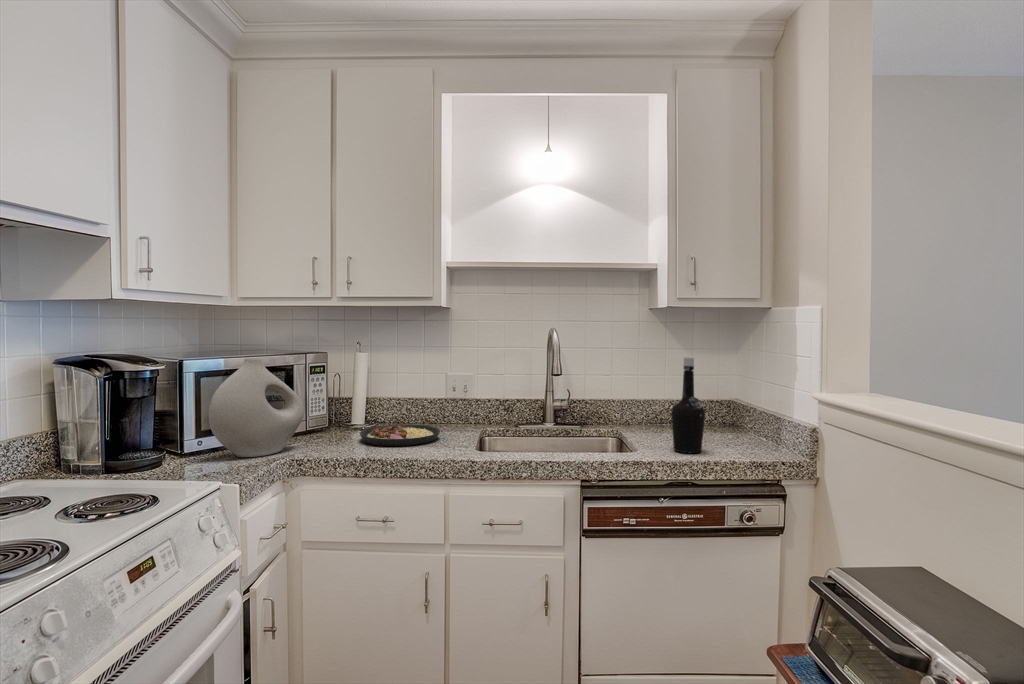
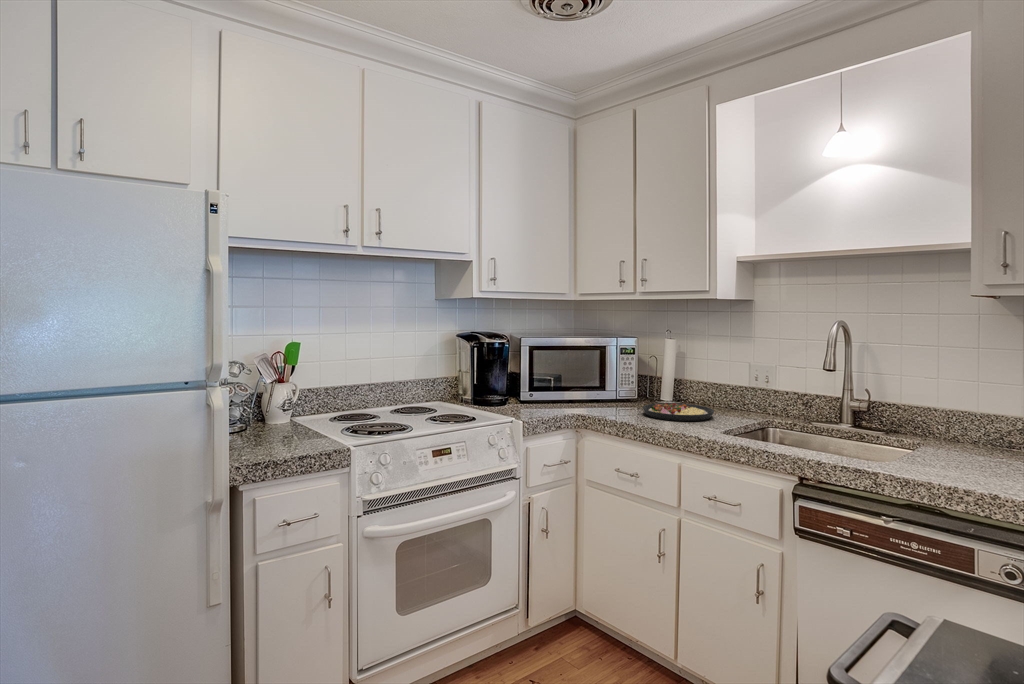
bottle: present [671,357,705,453] -> none [931,361,979,478]
vase: present [209,358,304,457] -> none [531,338,601,410]

